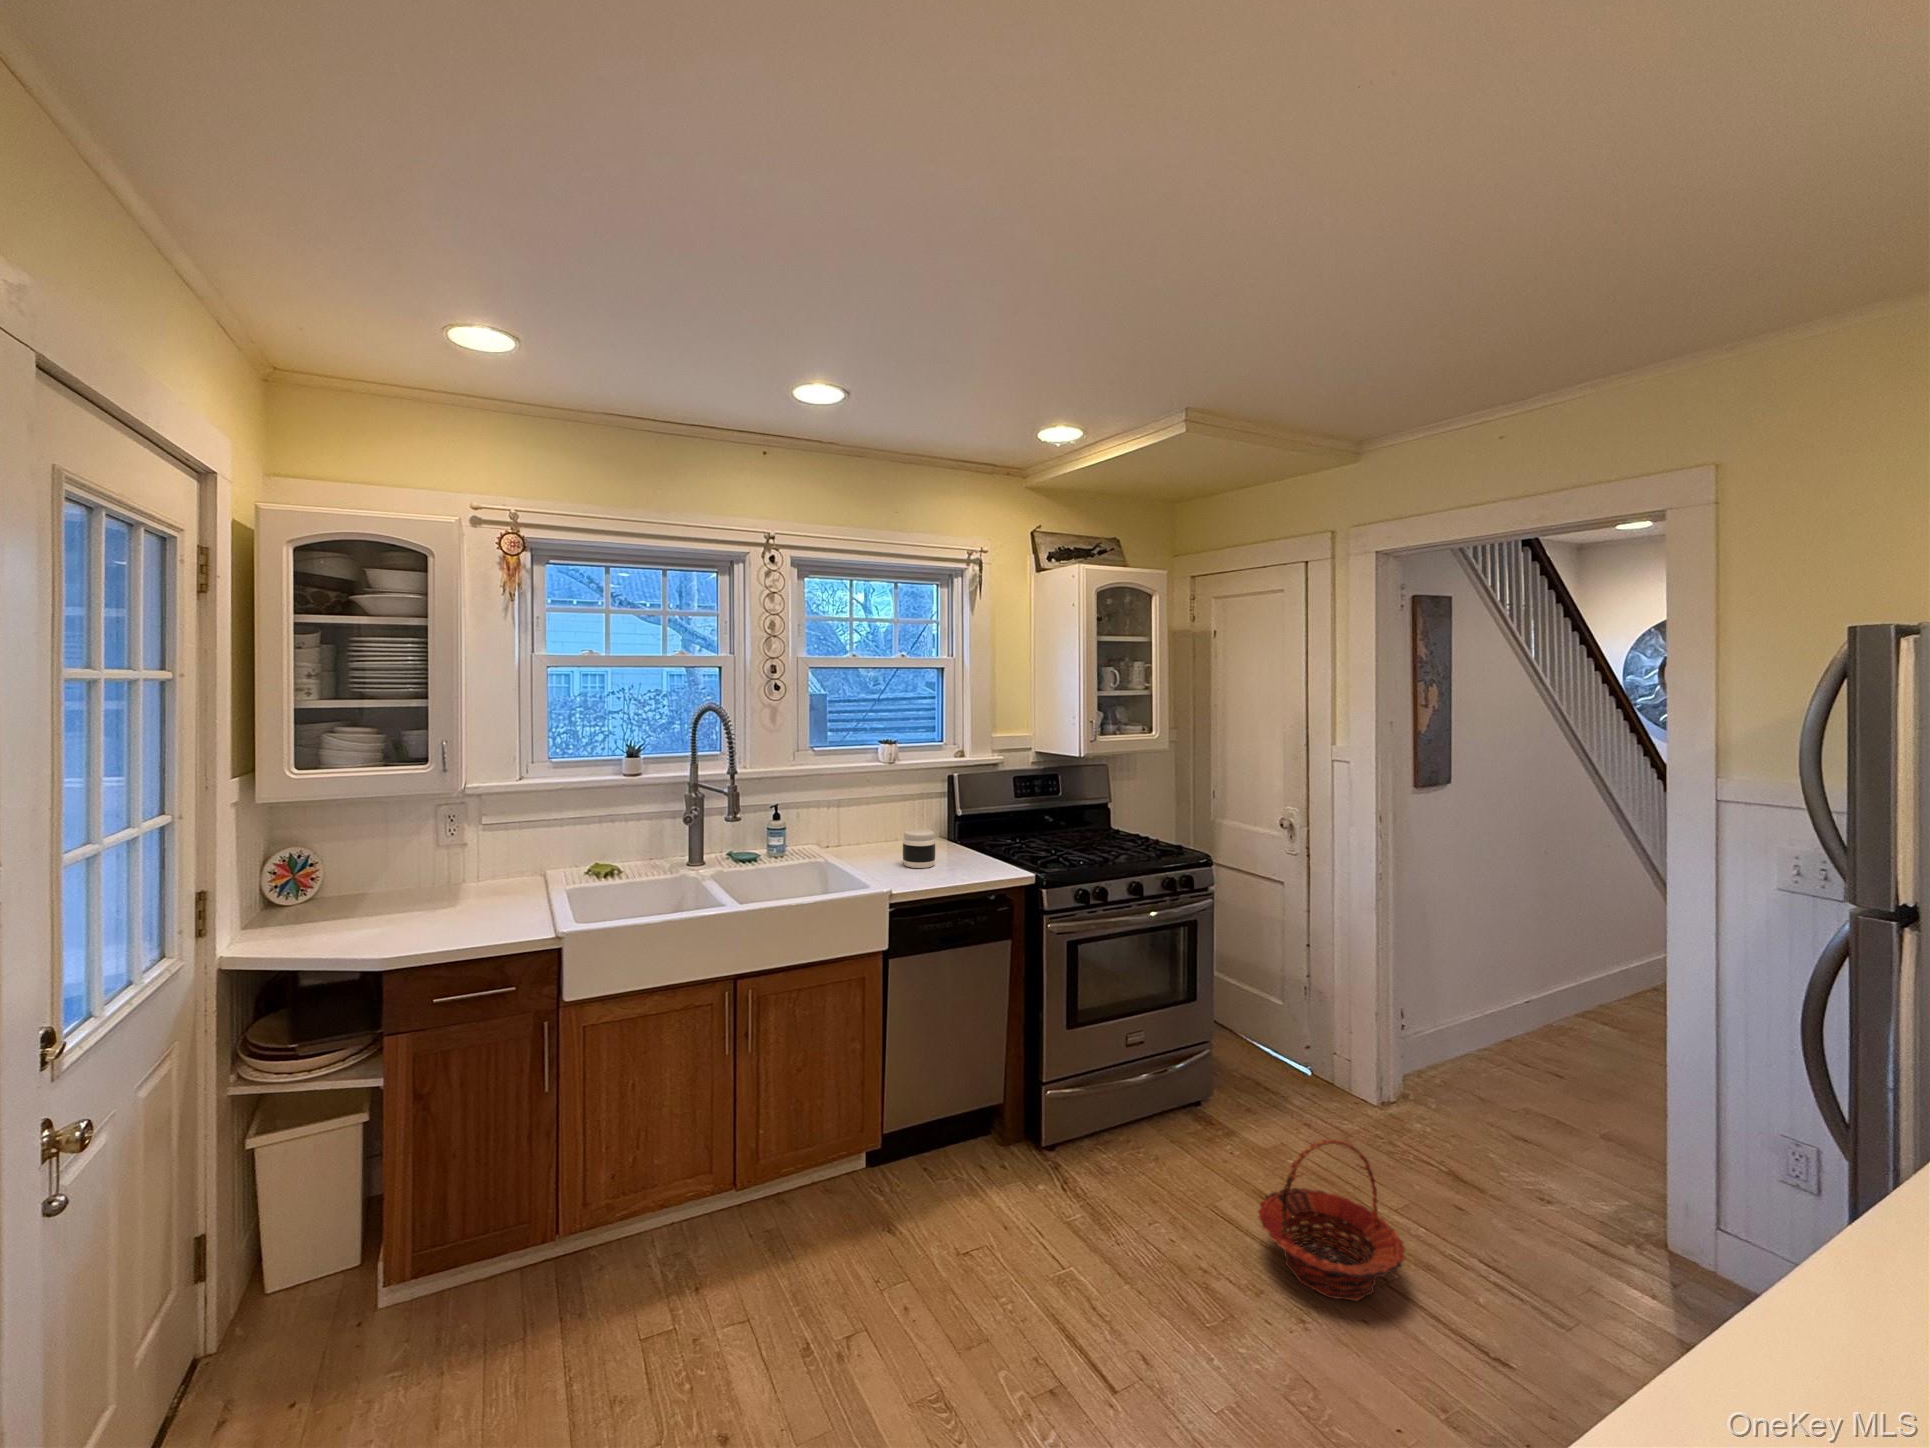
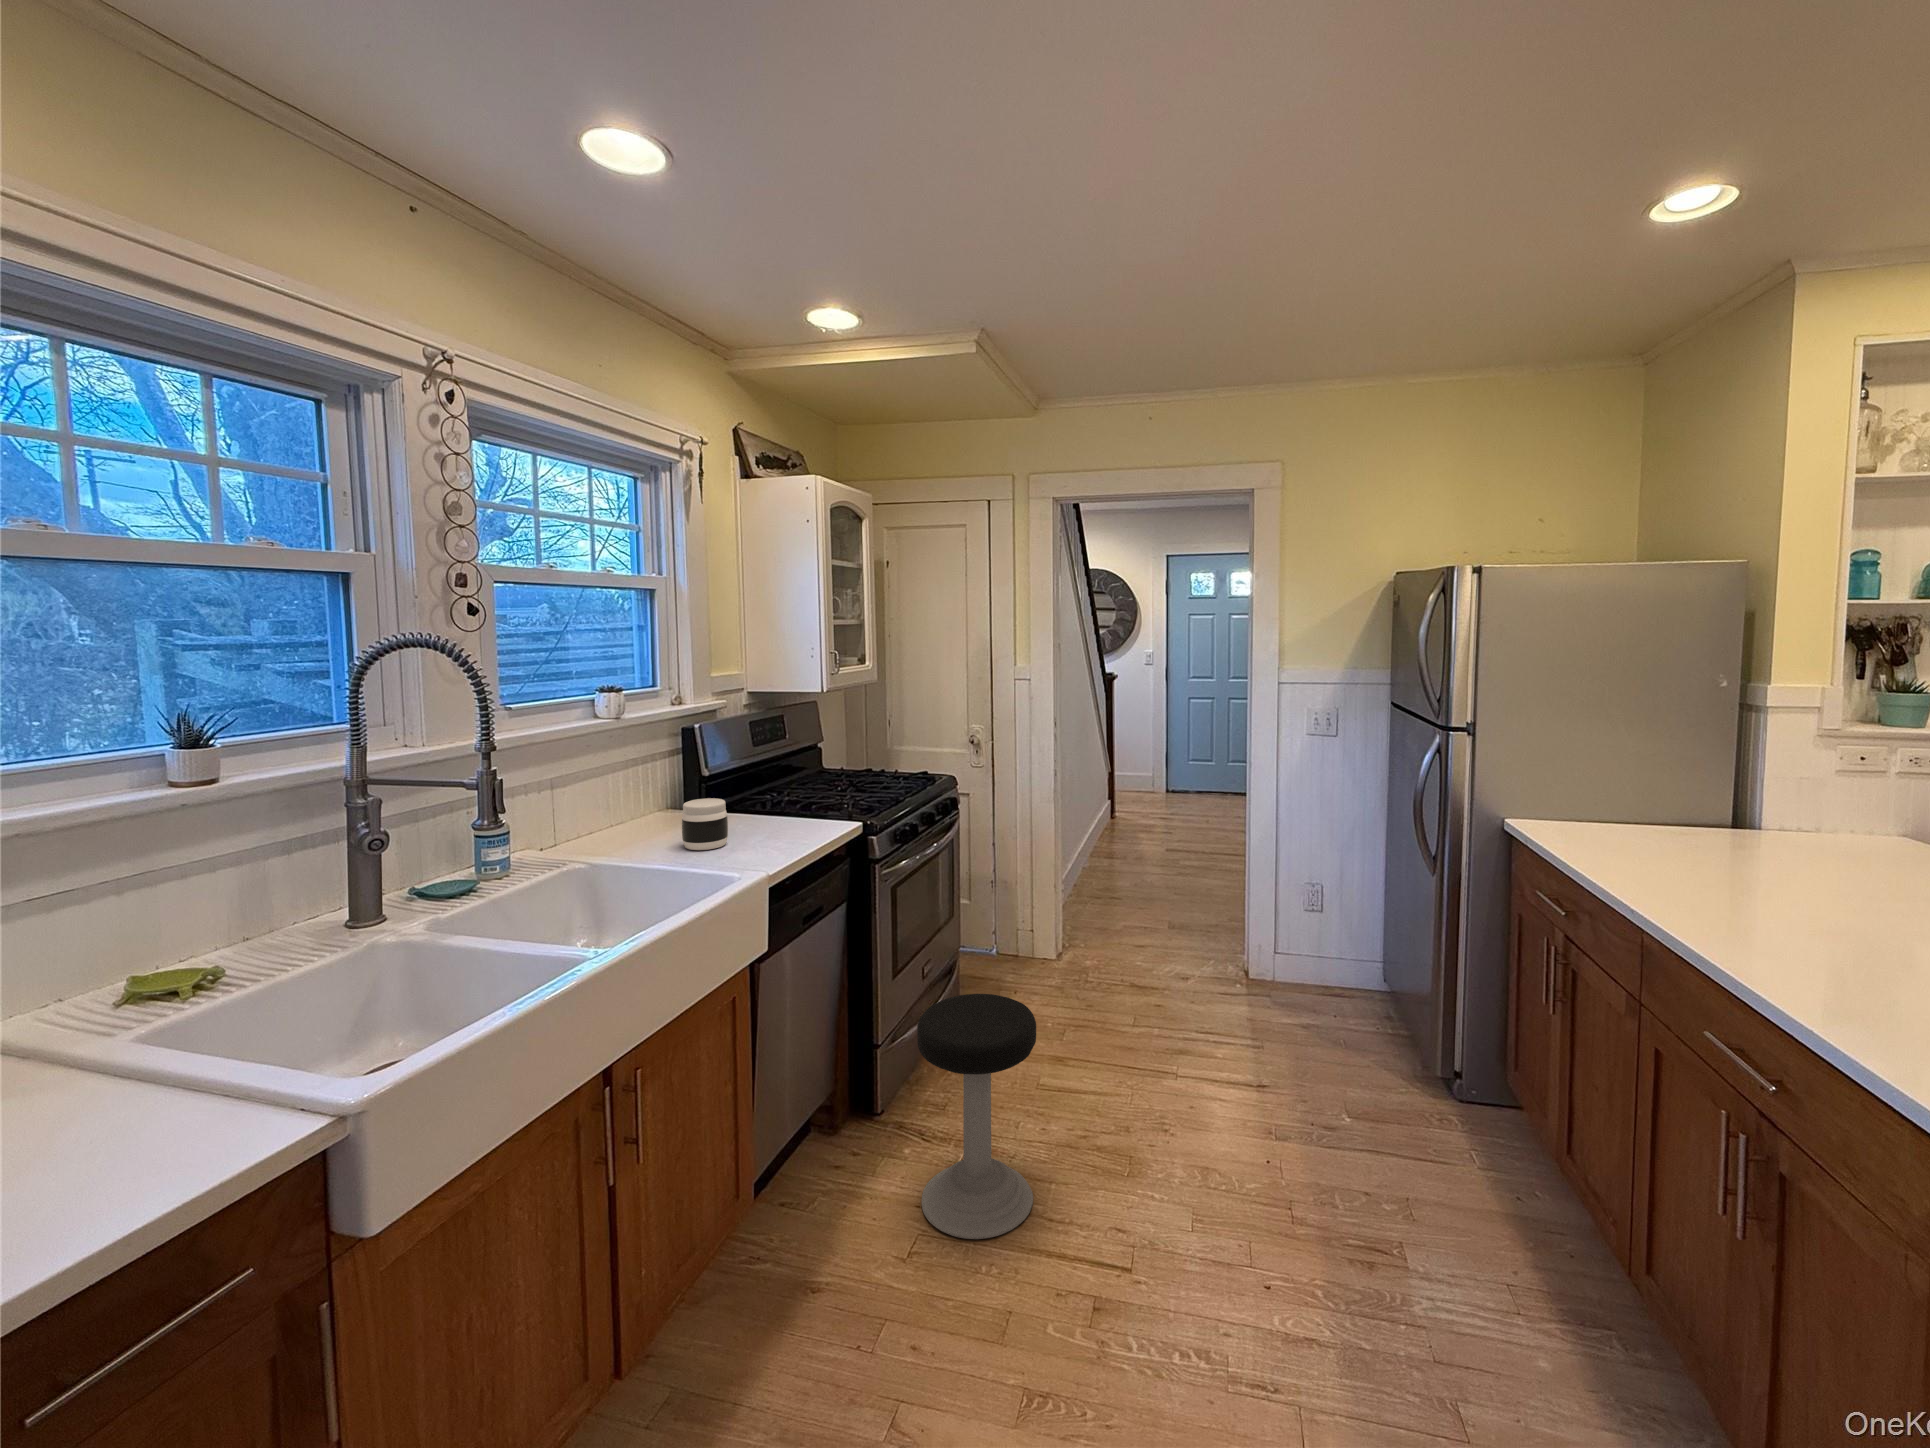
stool: none [997,1048,1111,1289] -> present [917,994,1036,1239]
basket: present [1258,1140,1405,1301] -> none [1094,984,1204,1109]

